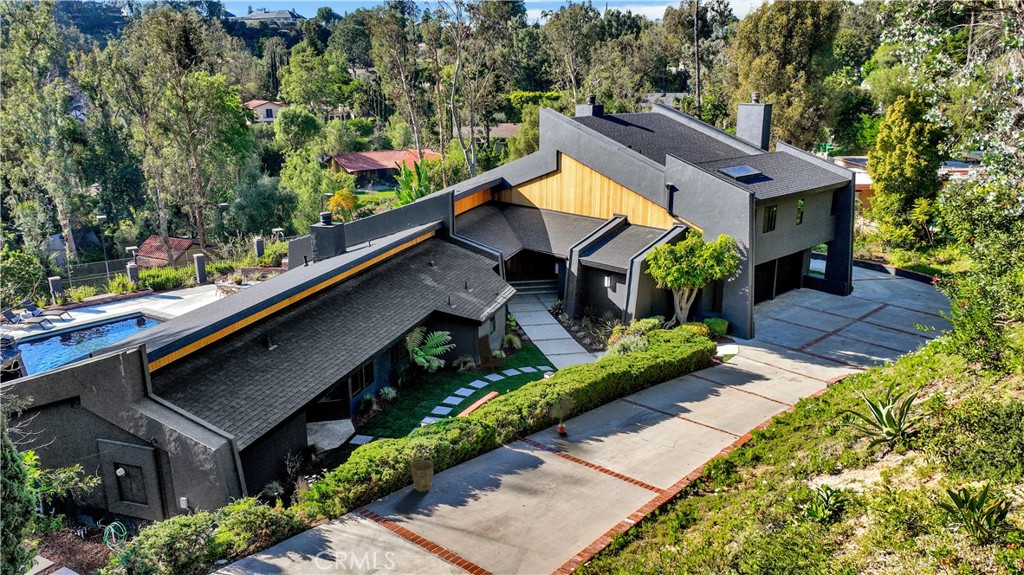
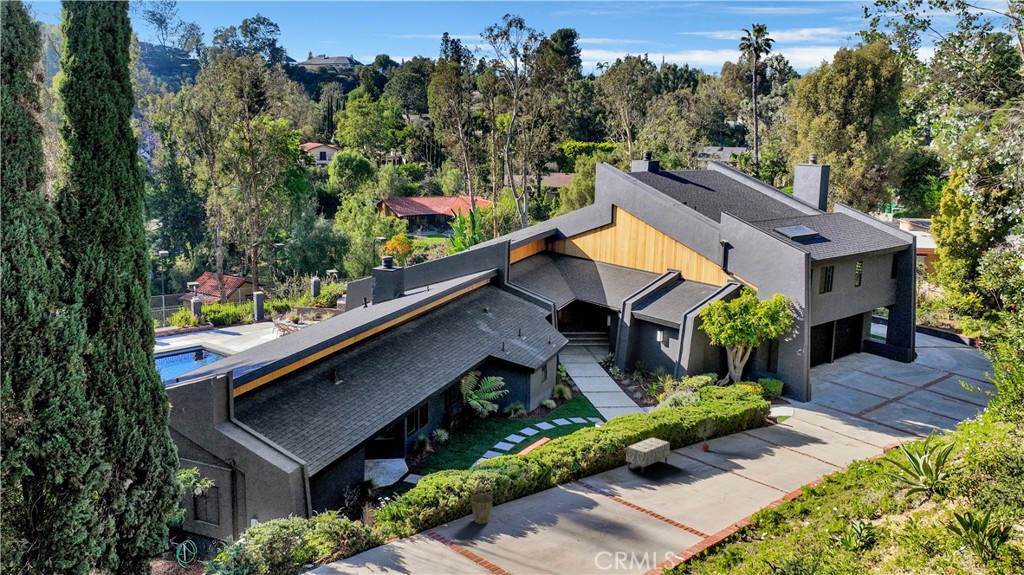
lounge chair: present [476,334,504,373] -> none [526,382,556,421]
bench: none [574,387,618,425] -> present [626,437,670,472]
potted tree: present [550,394,574,433] -> present [697,418,716,451]

